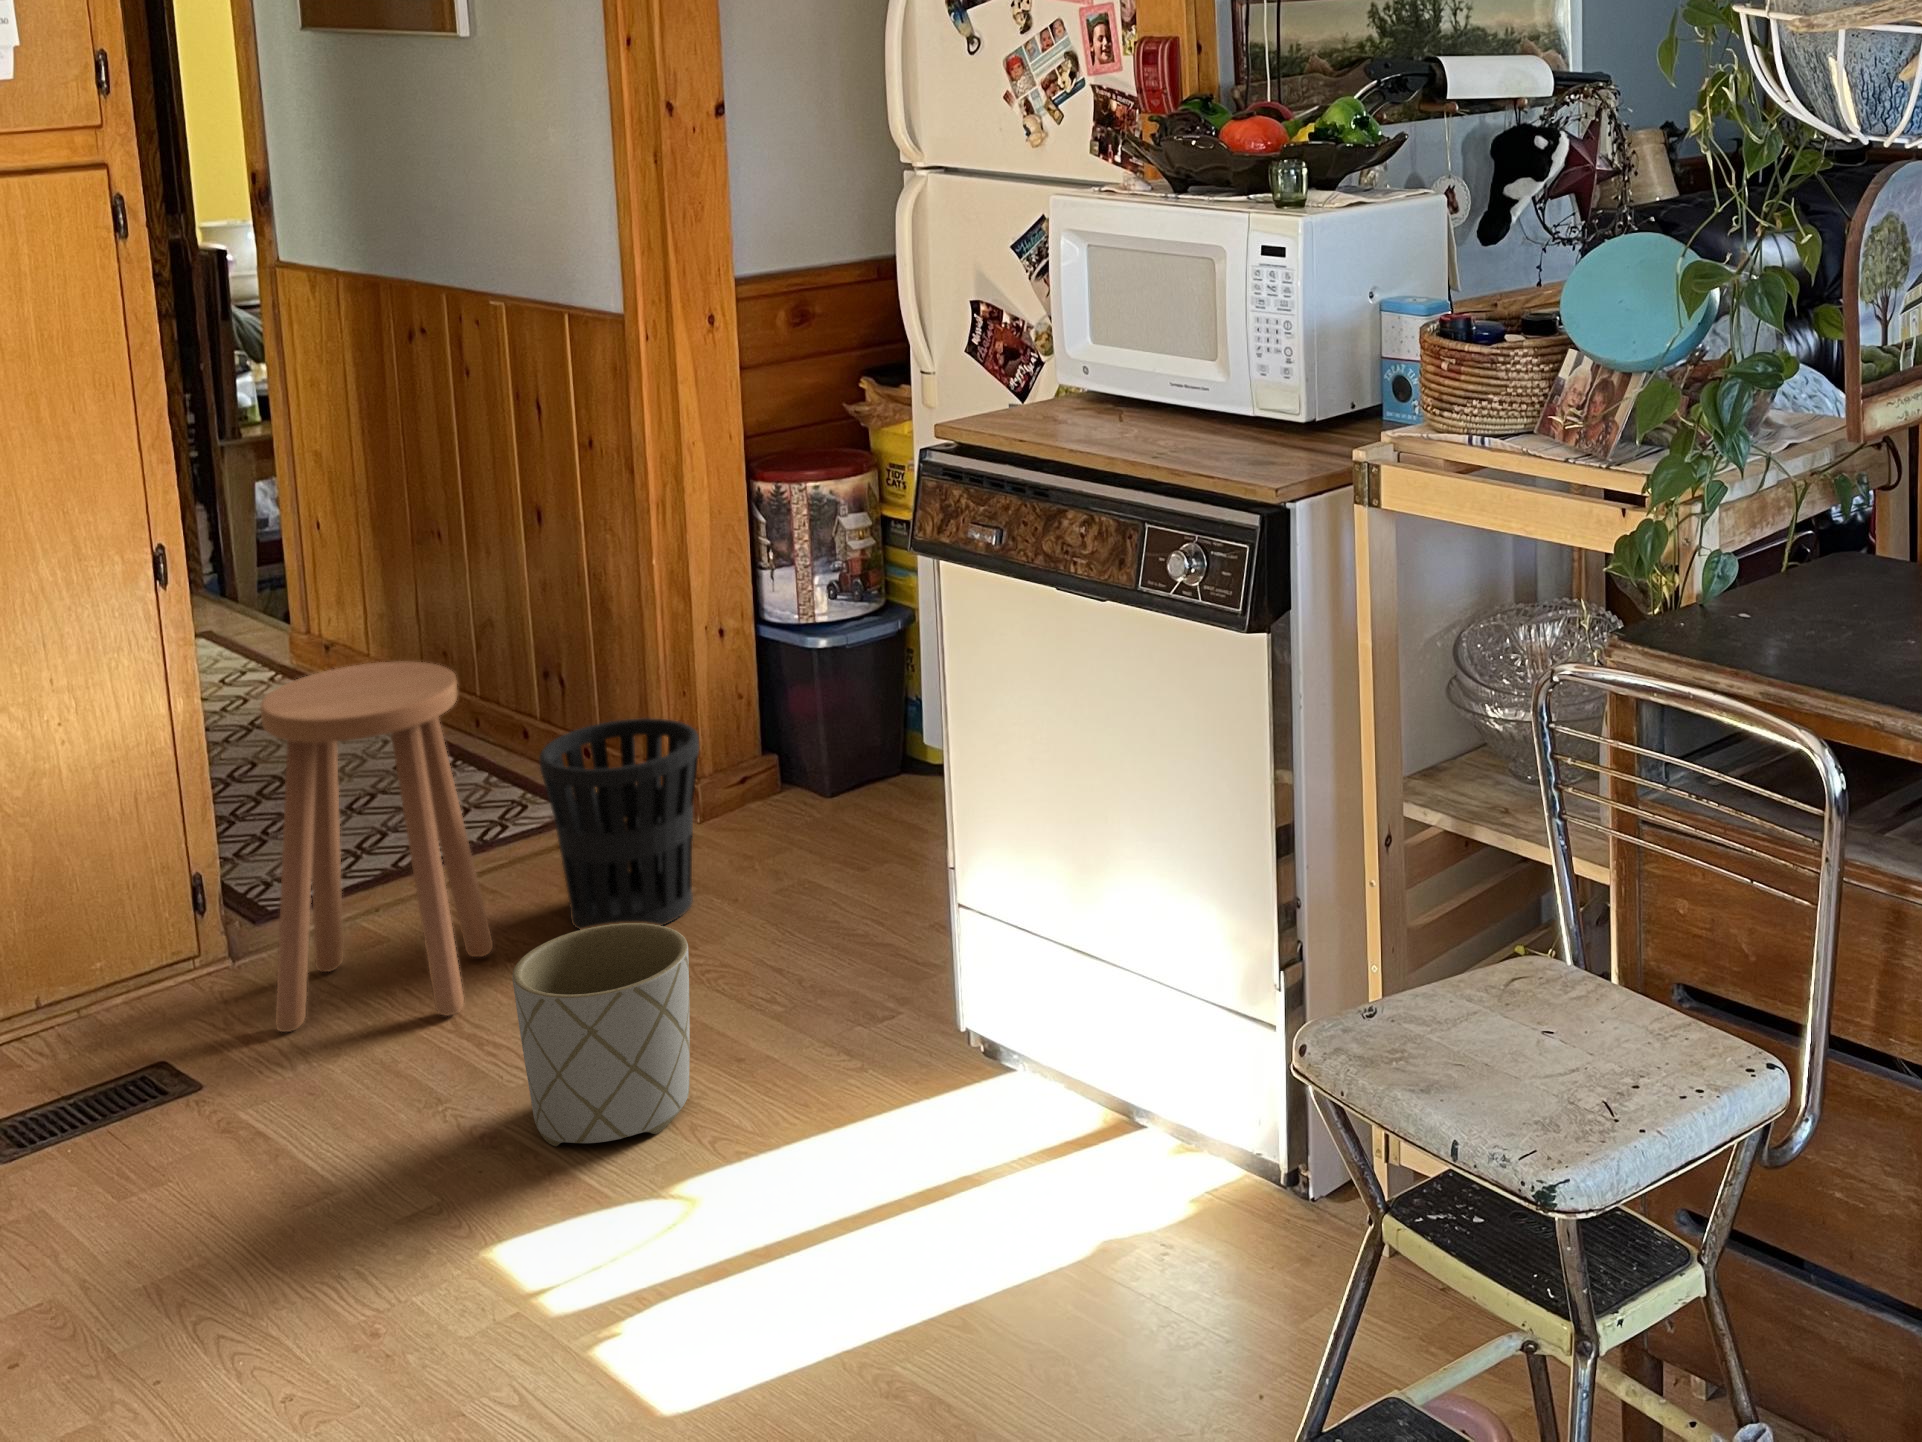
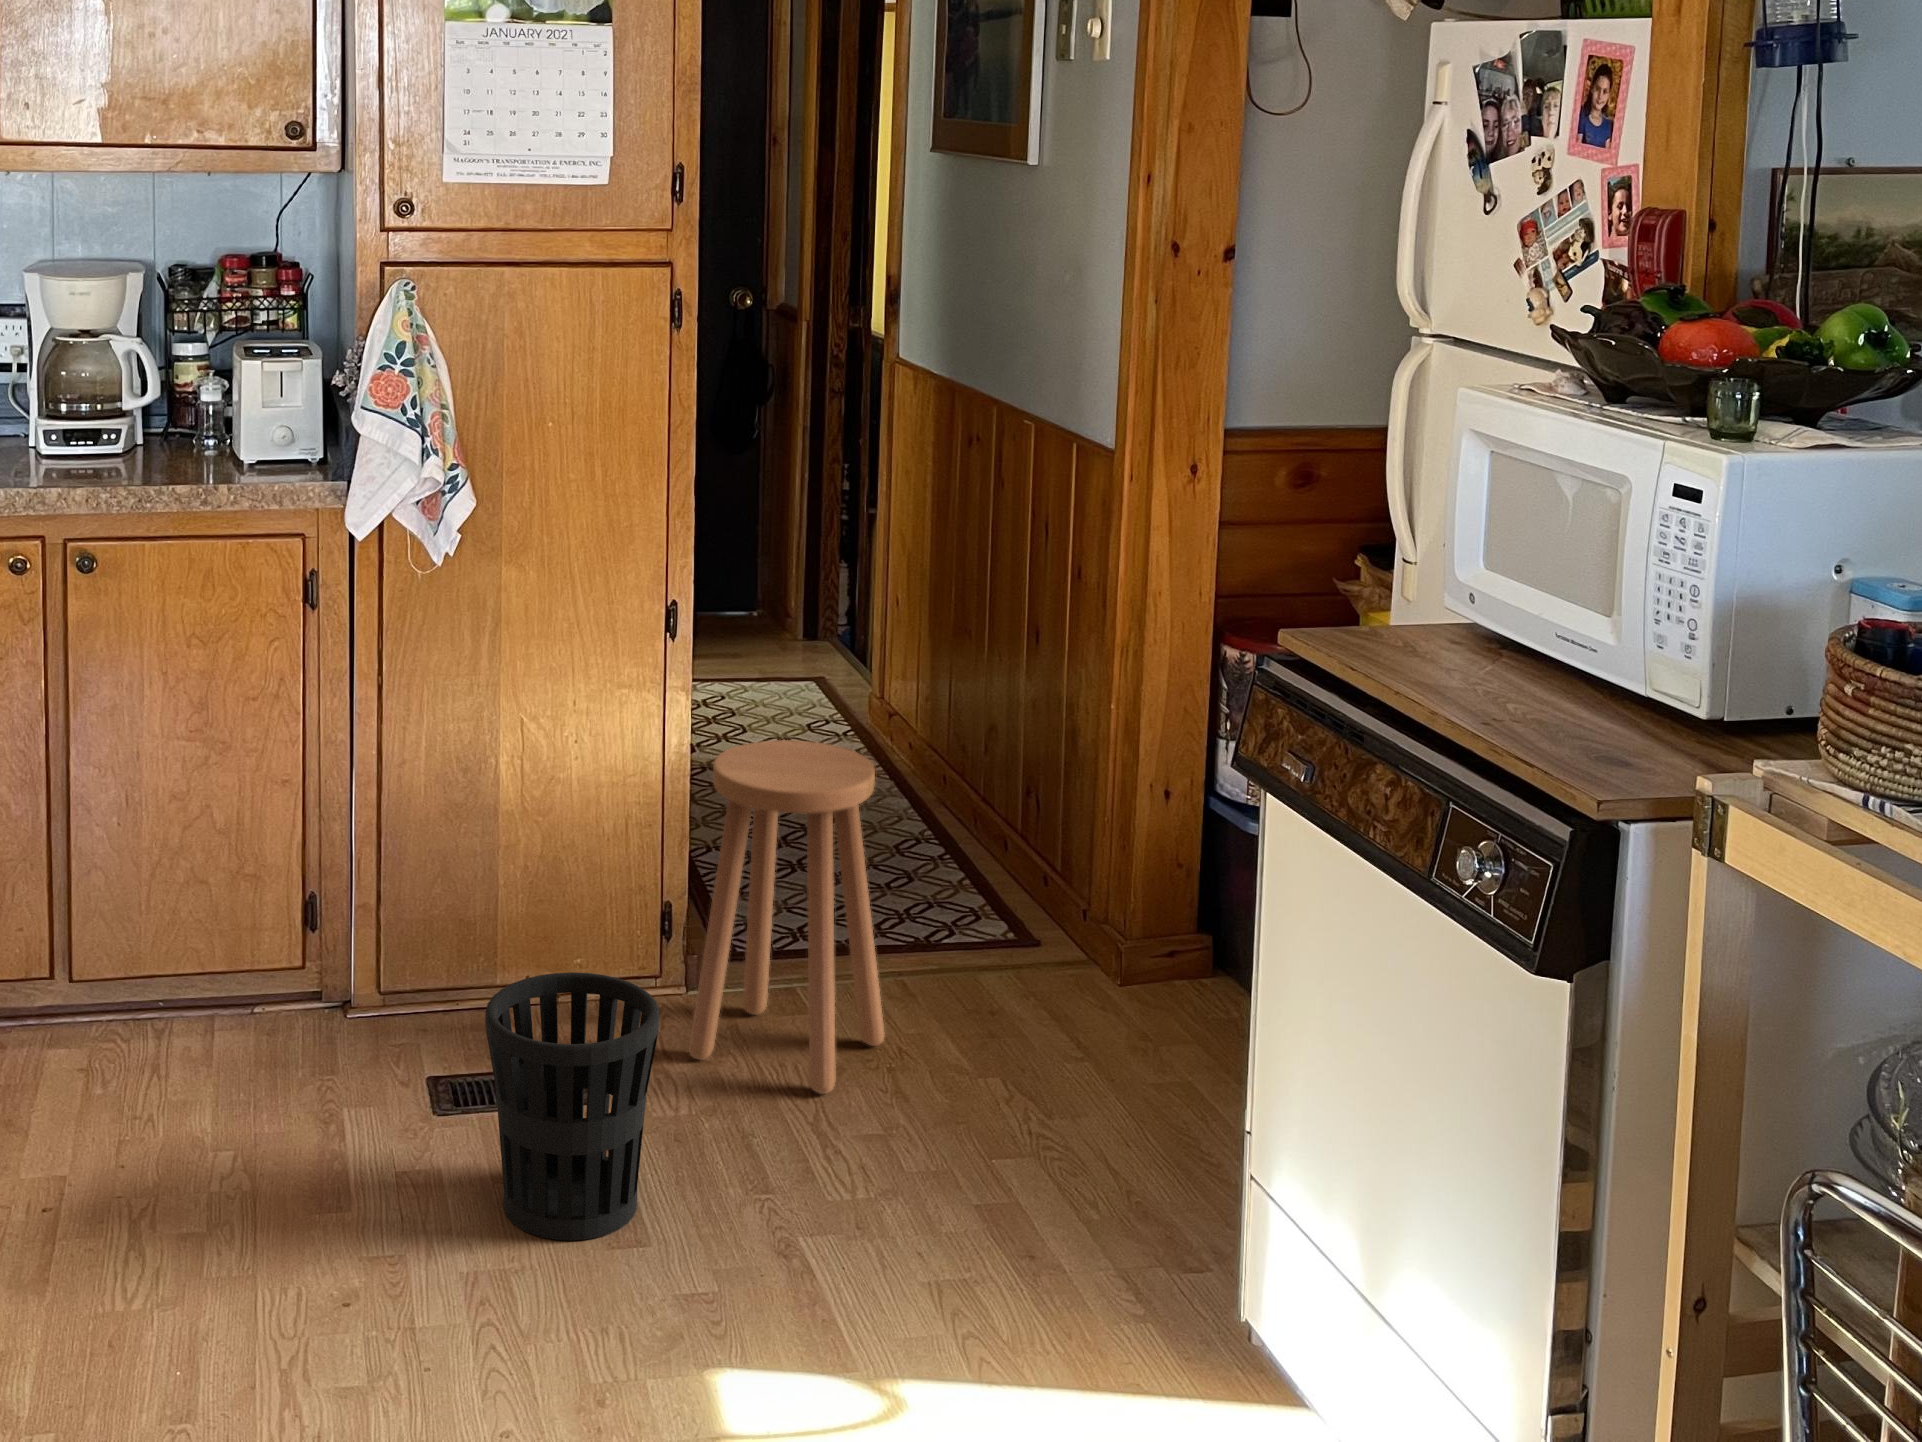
wastebasket: present [539,718,699,929] -> present [485,972,659,1240]
planter: present [513,923,690,1146] -> none [825,1056,989,1289]

